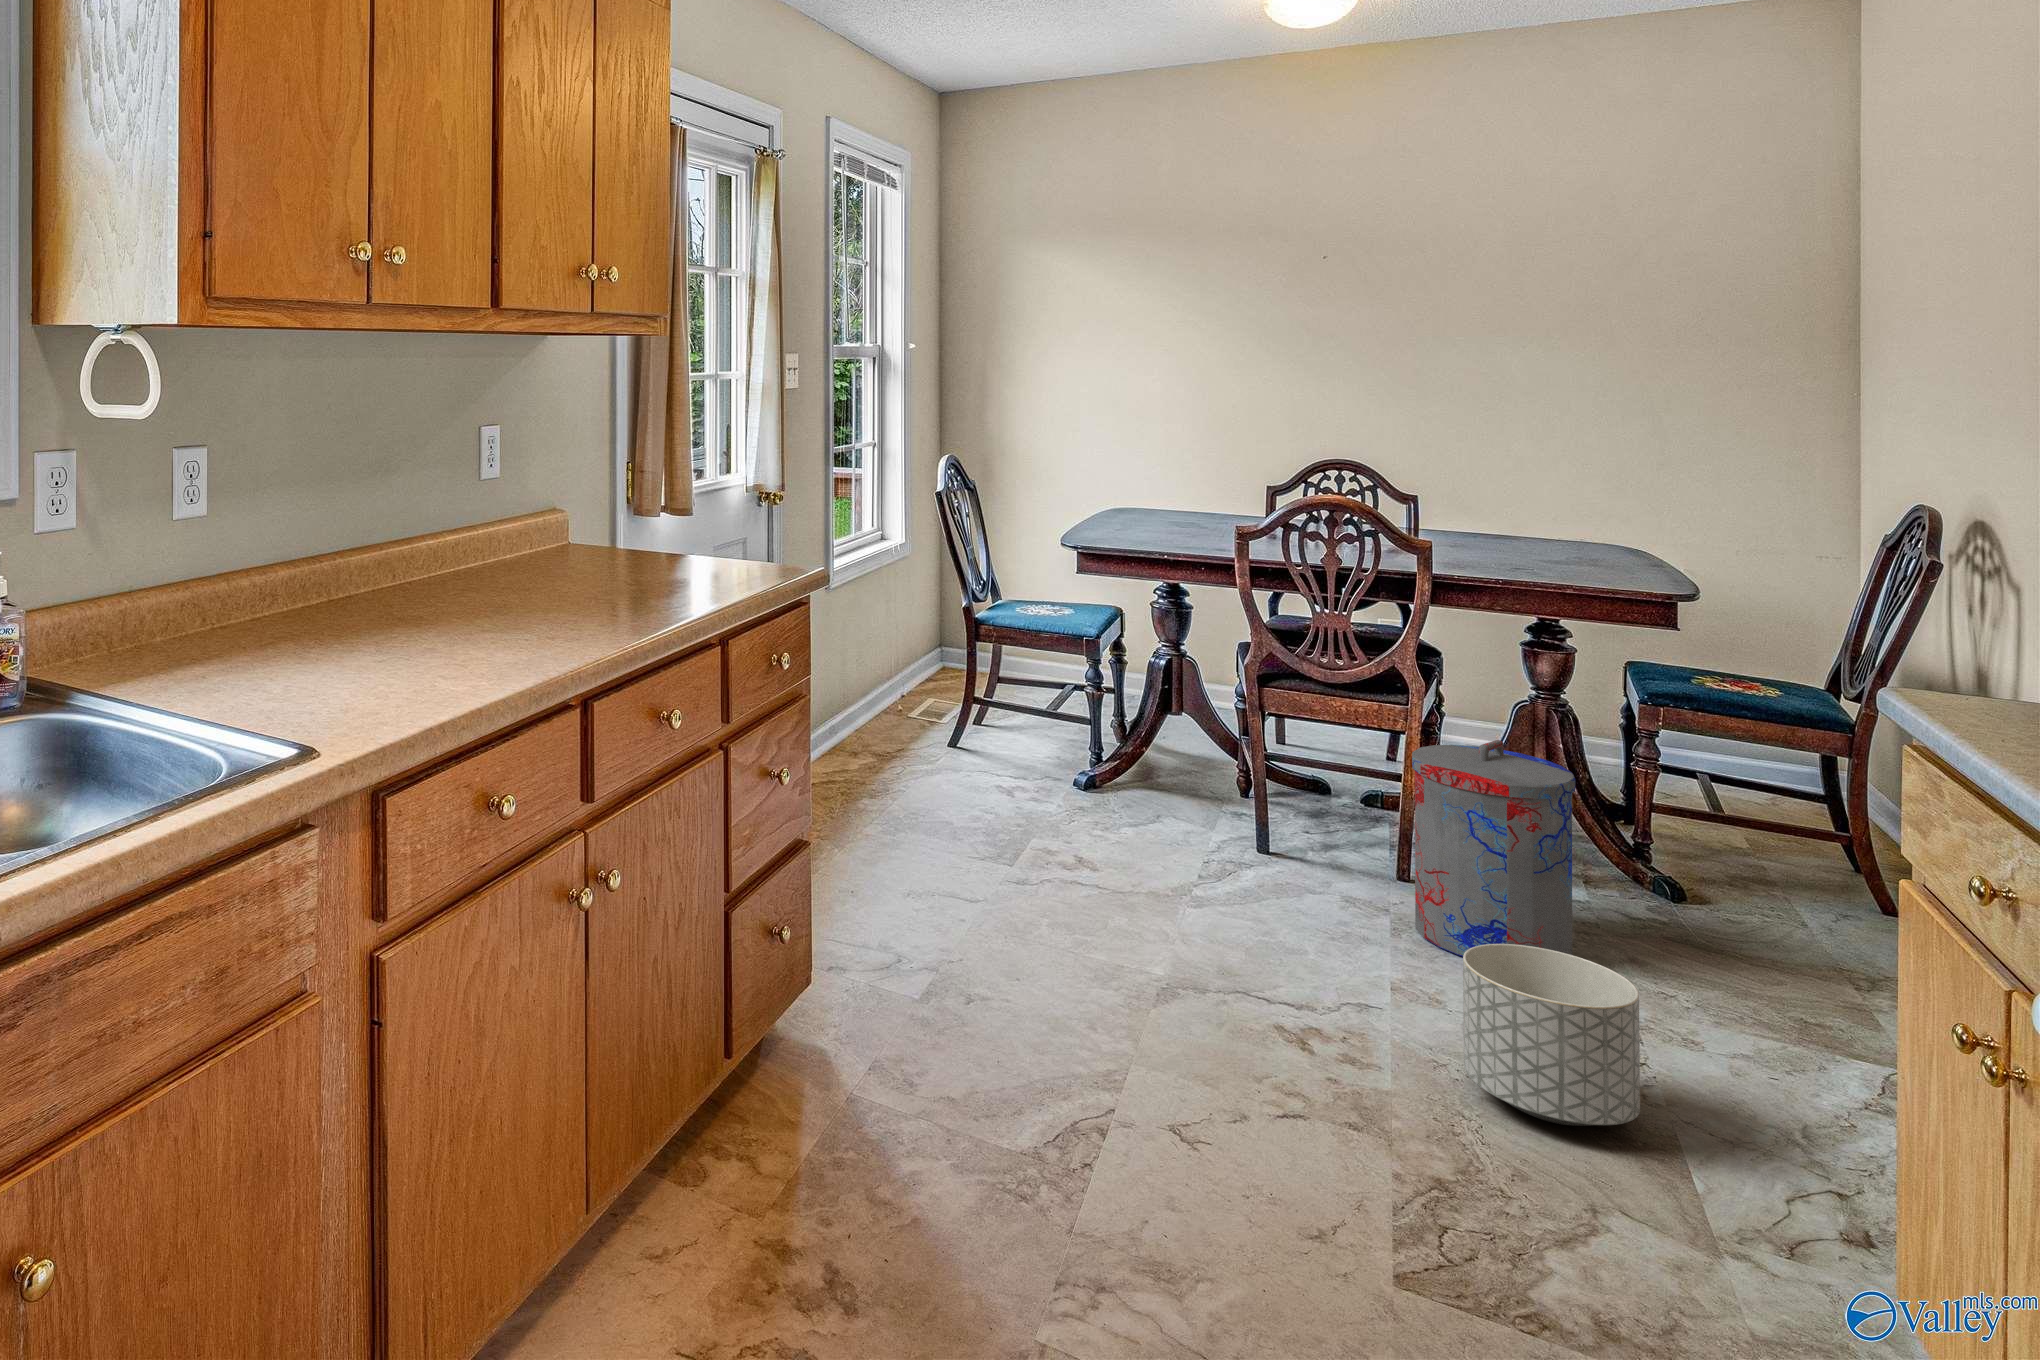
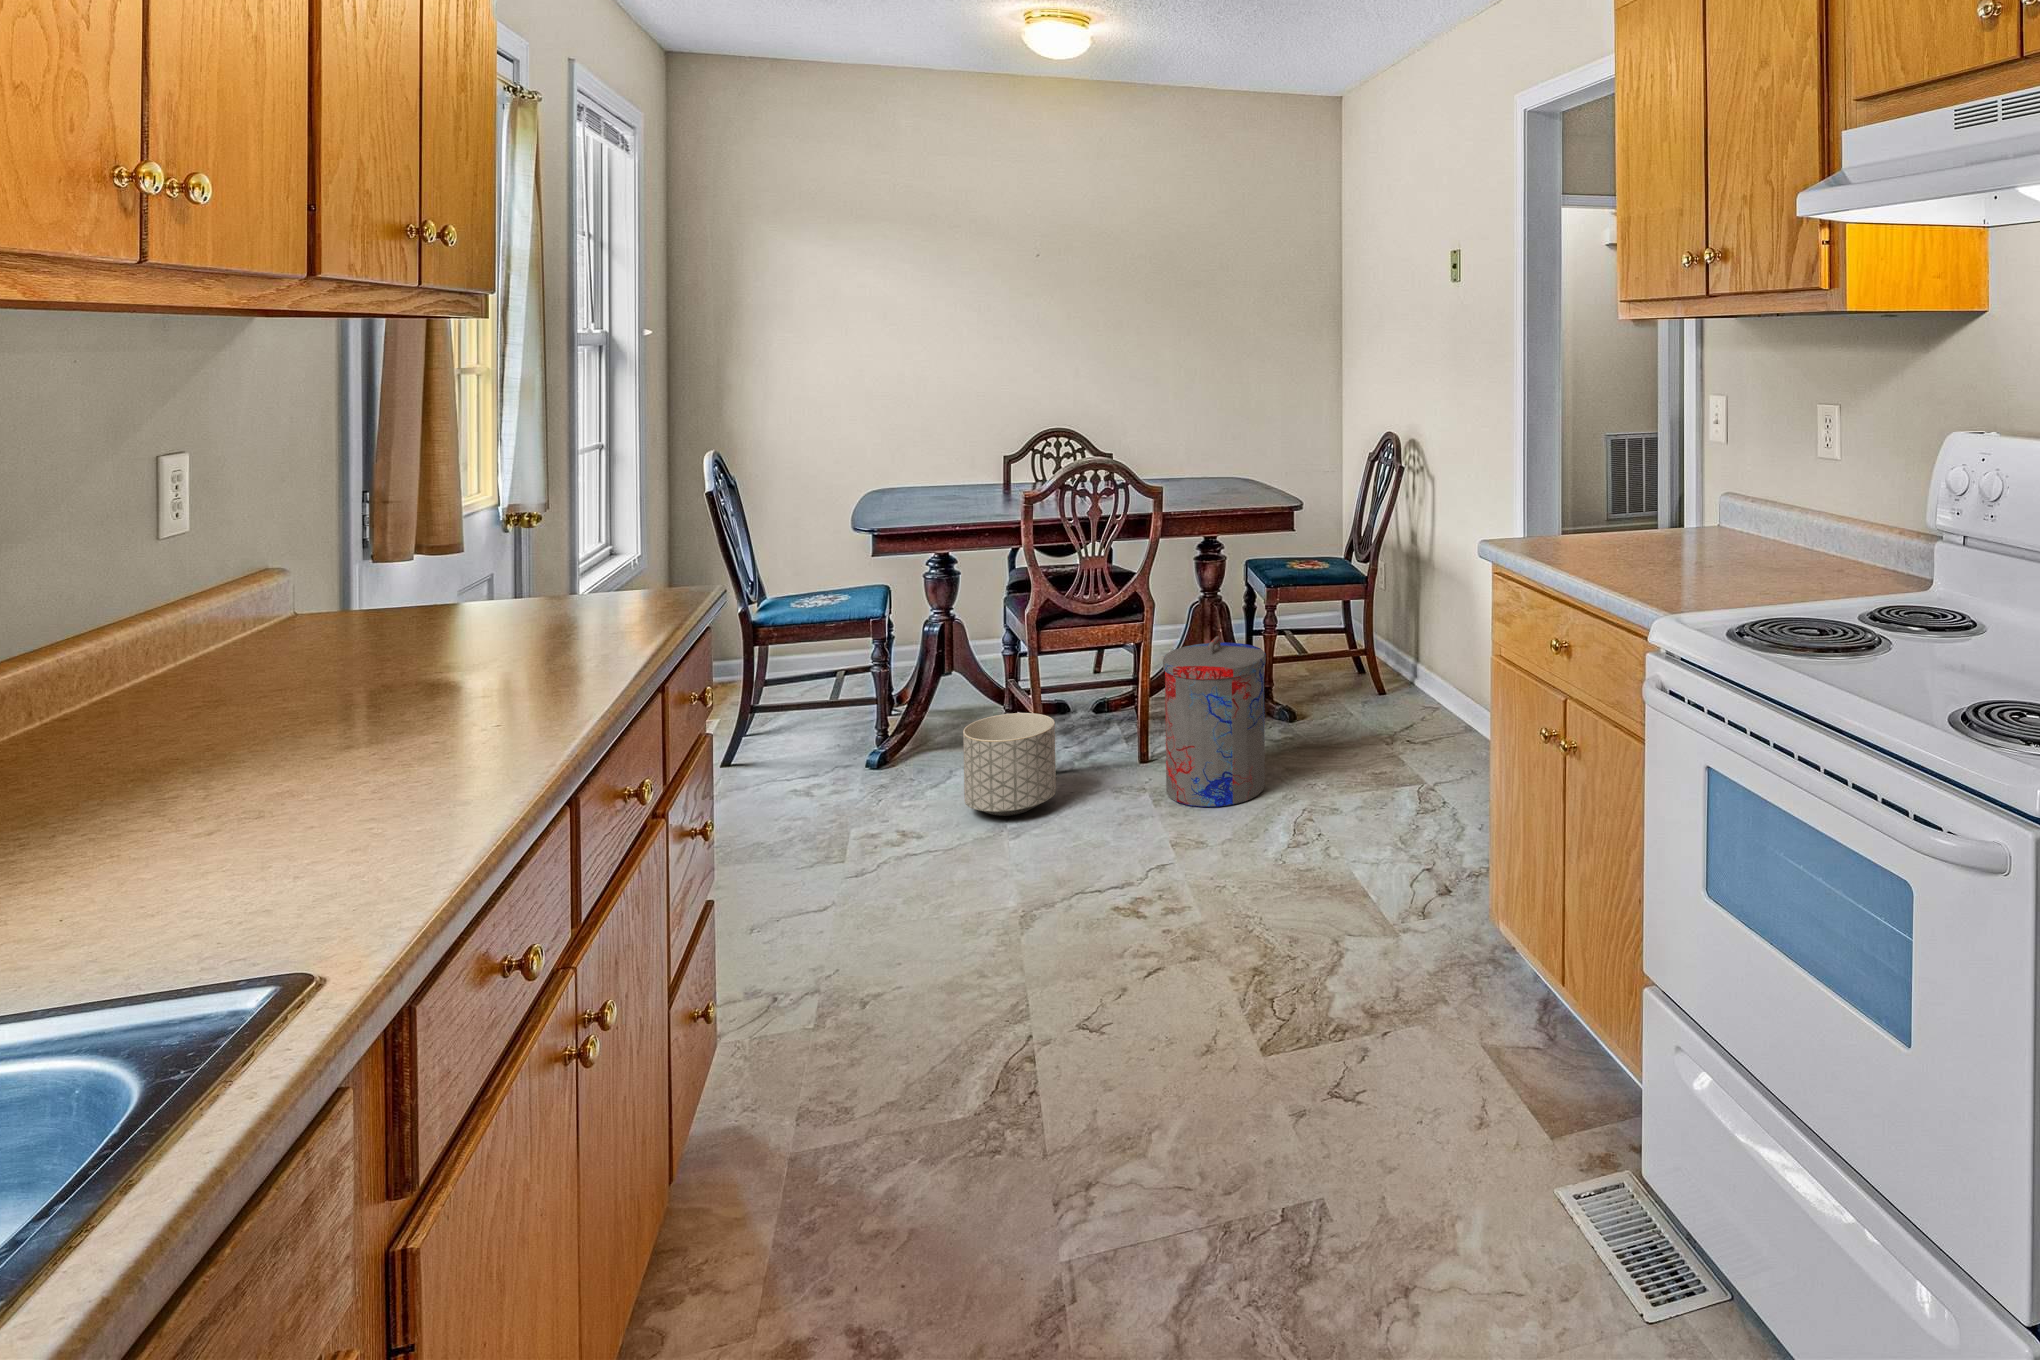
planter: present [1463,944,1640,1126] -> present [963,713,1056,816]

